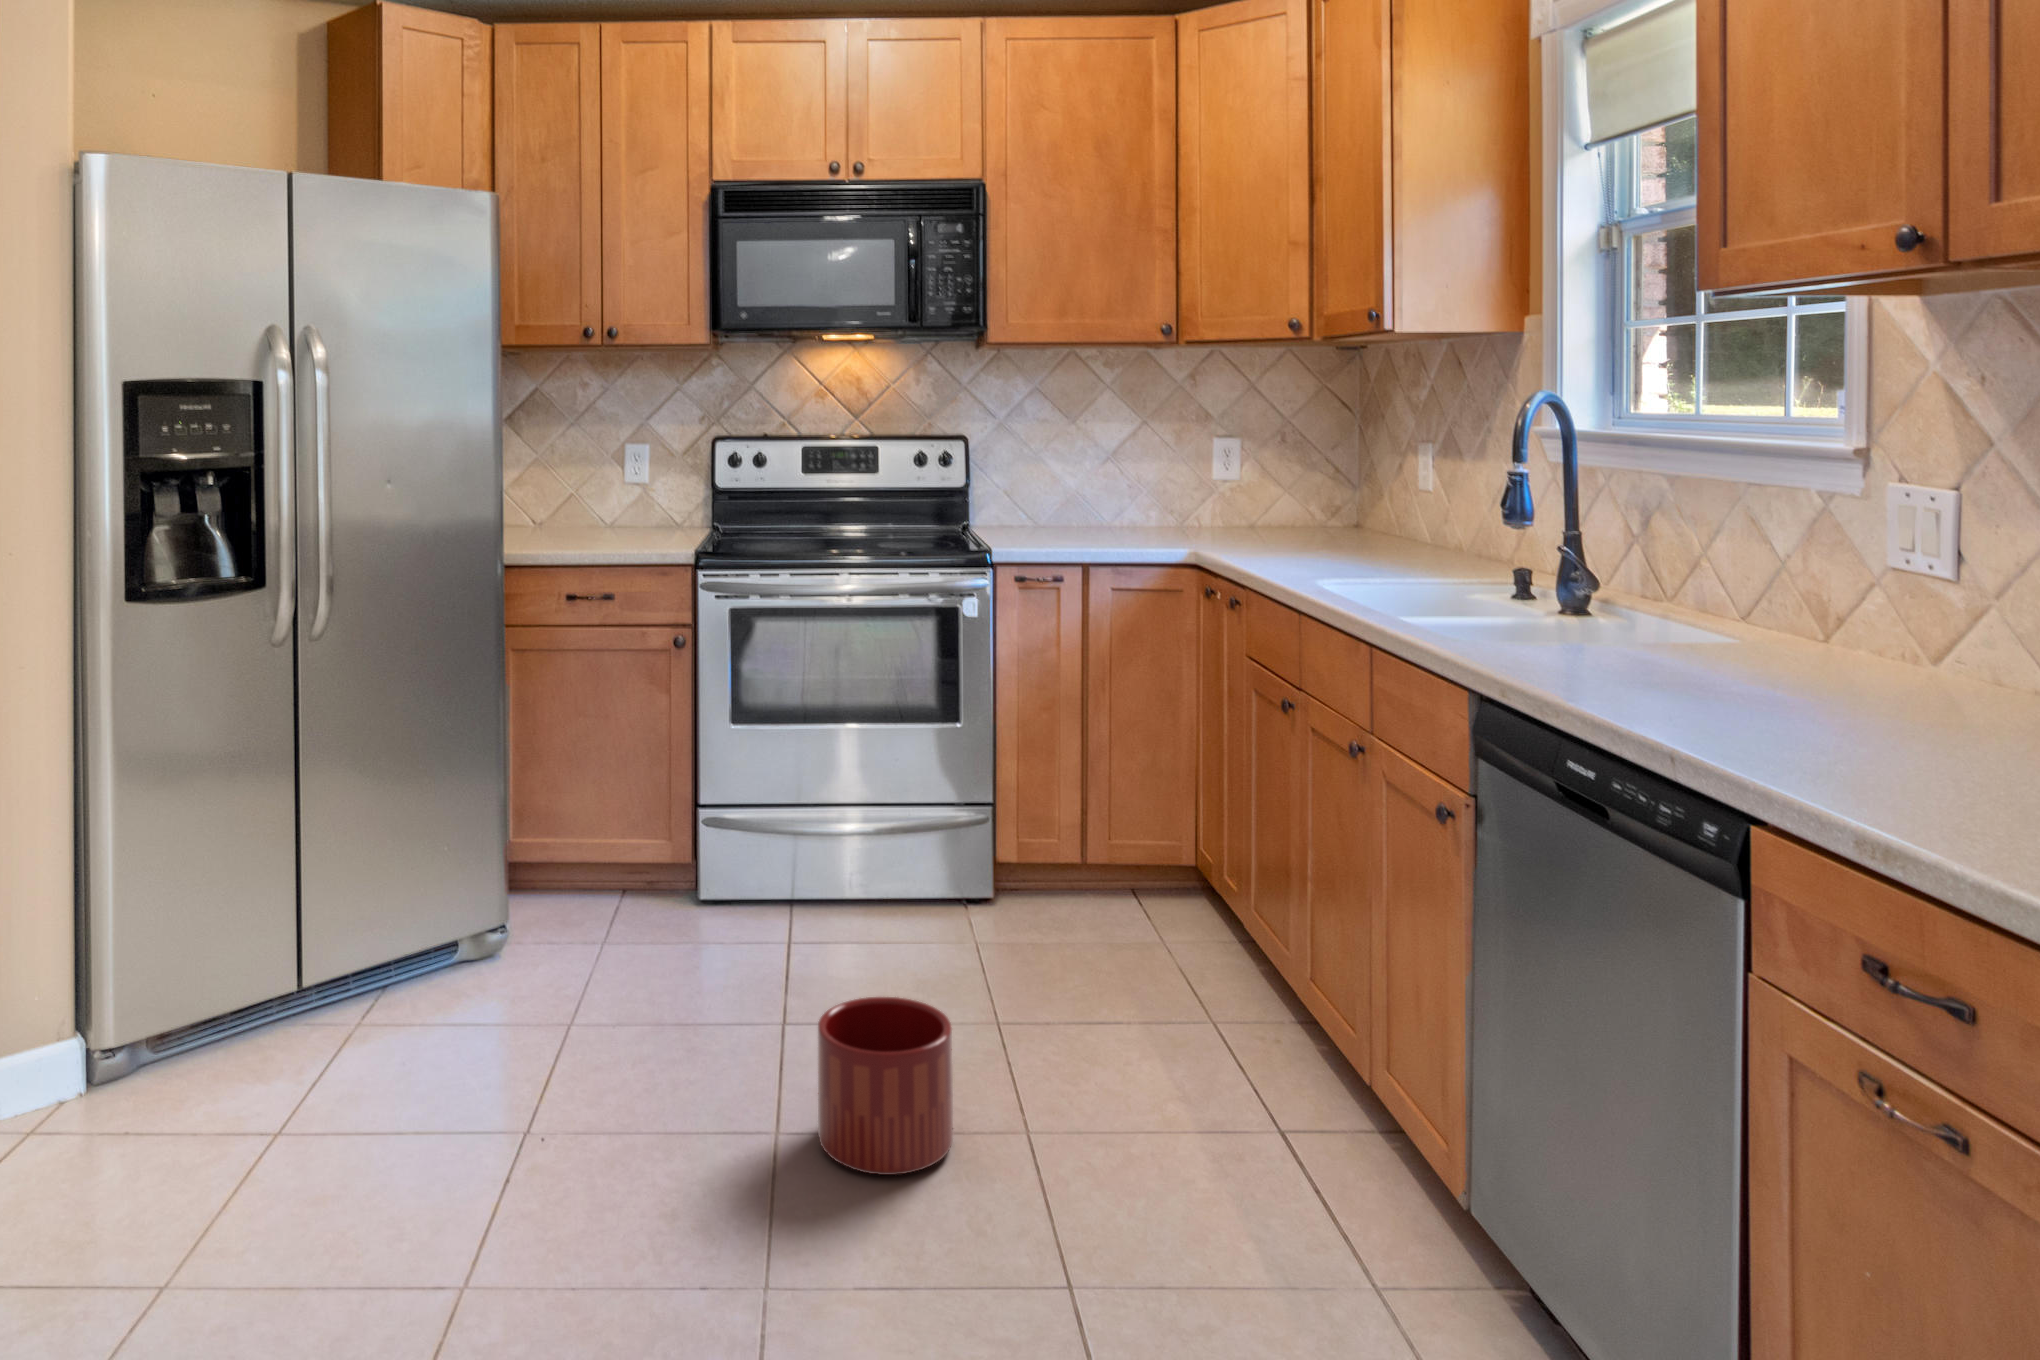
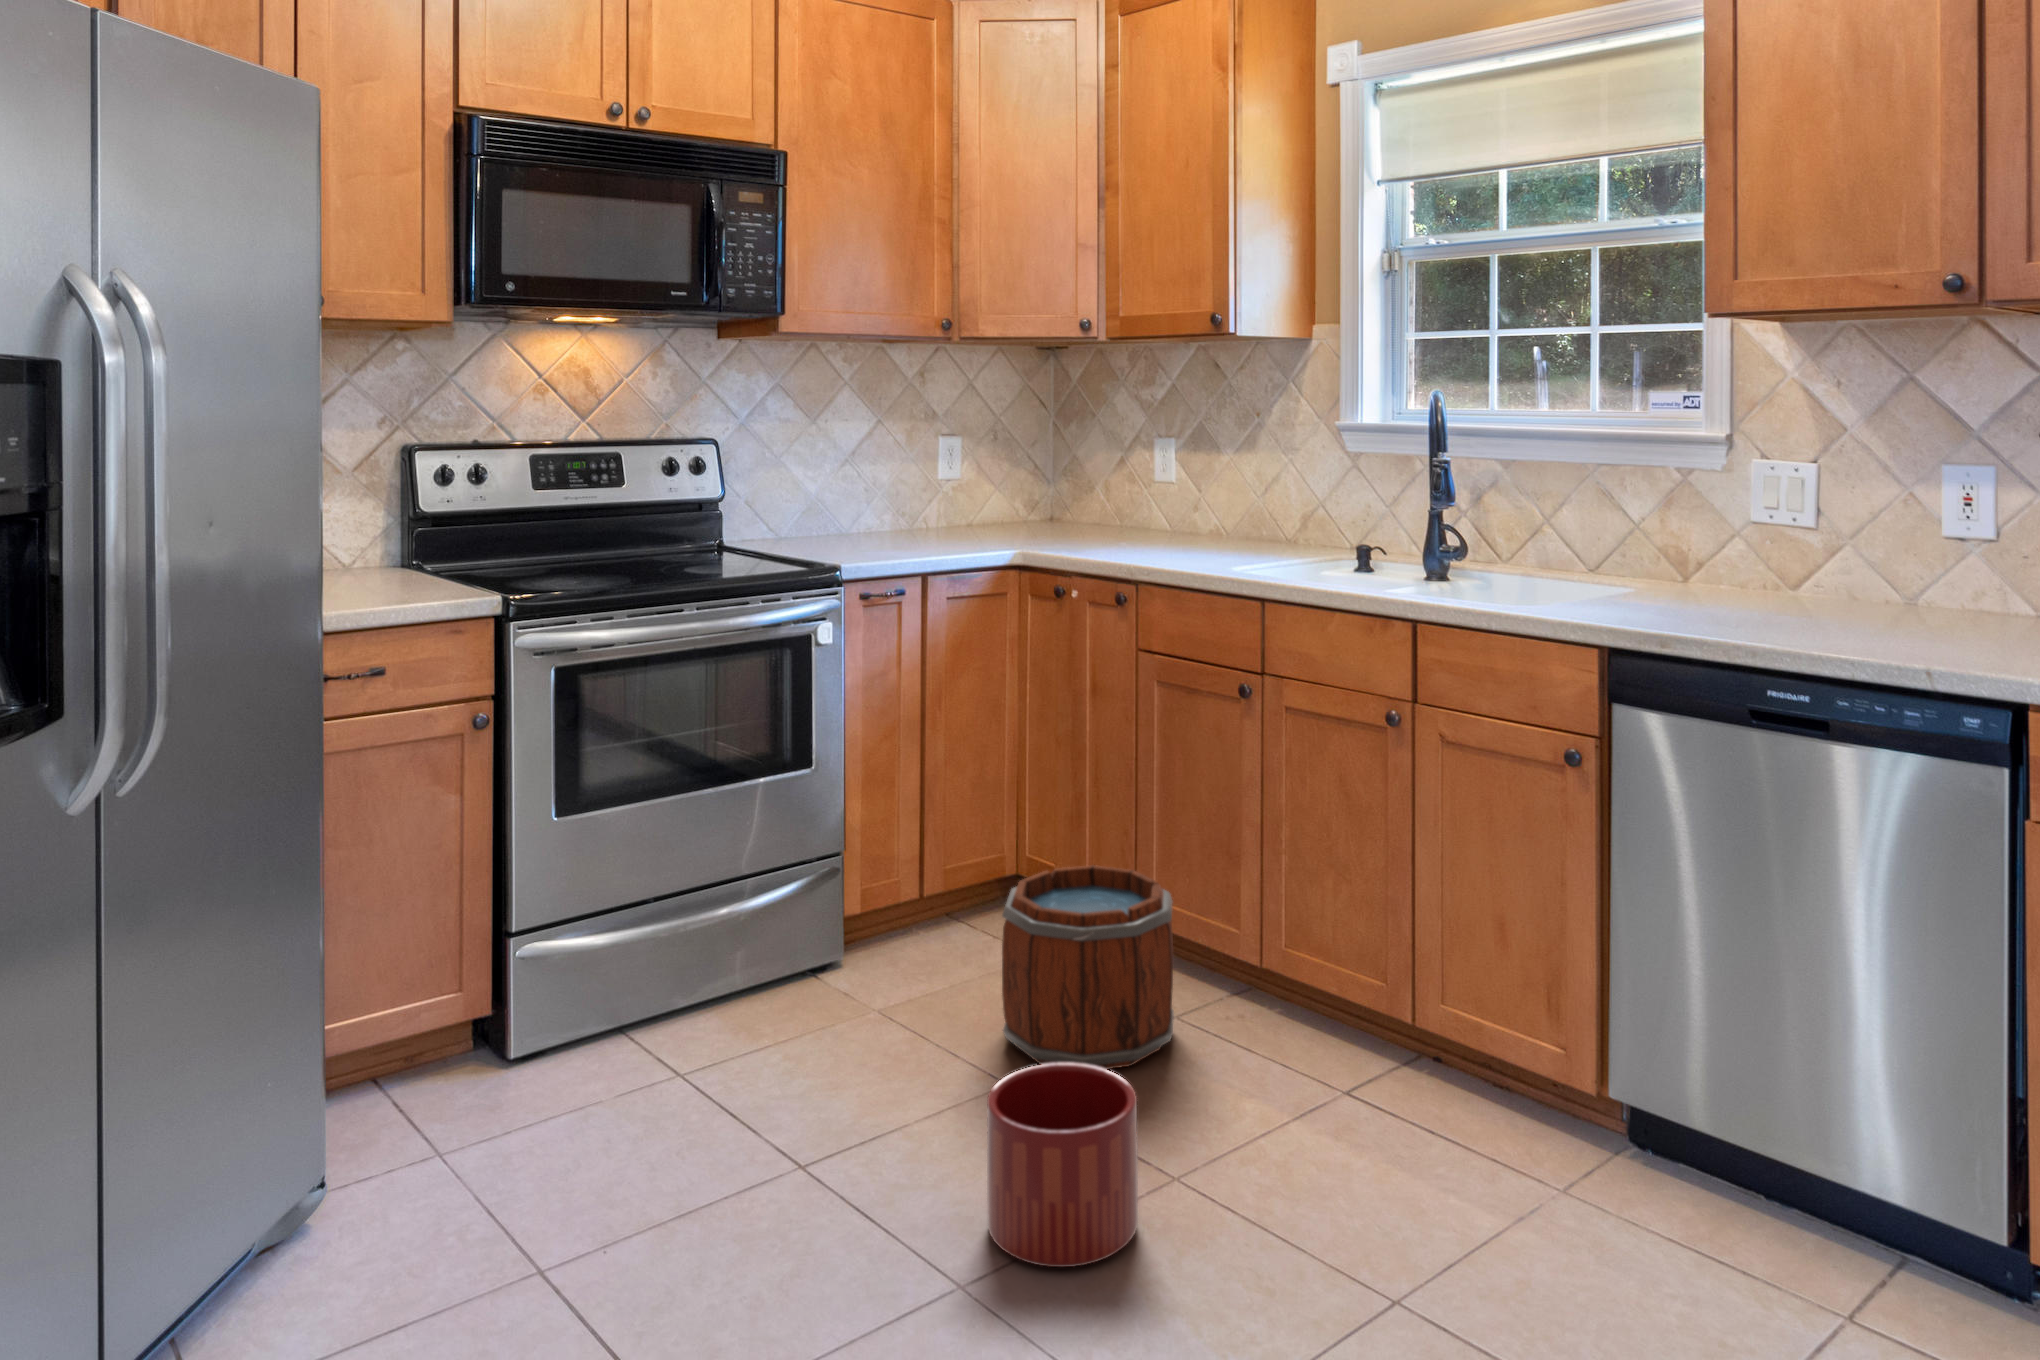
bucket: none [1029,856,1200,1057] -> present [1002,865,1174,1069]

